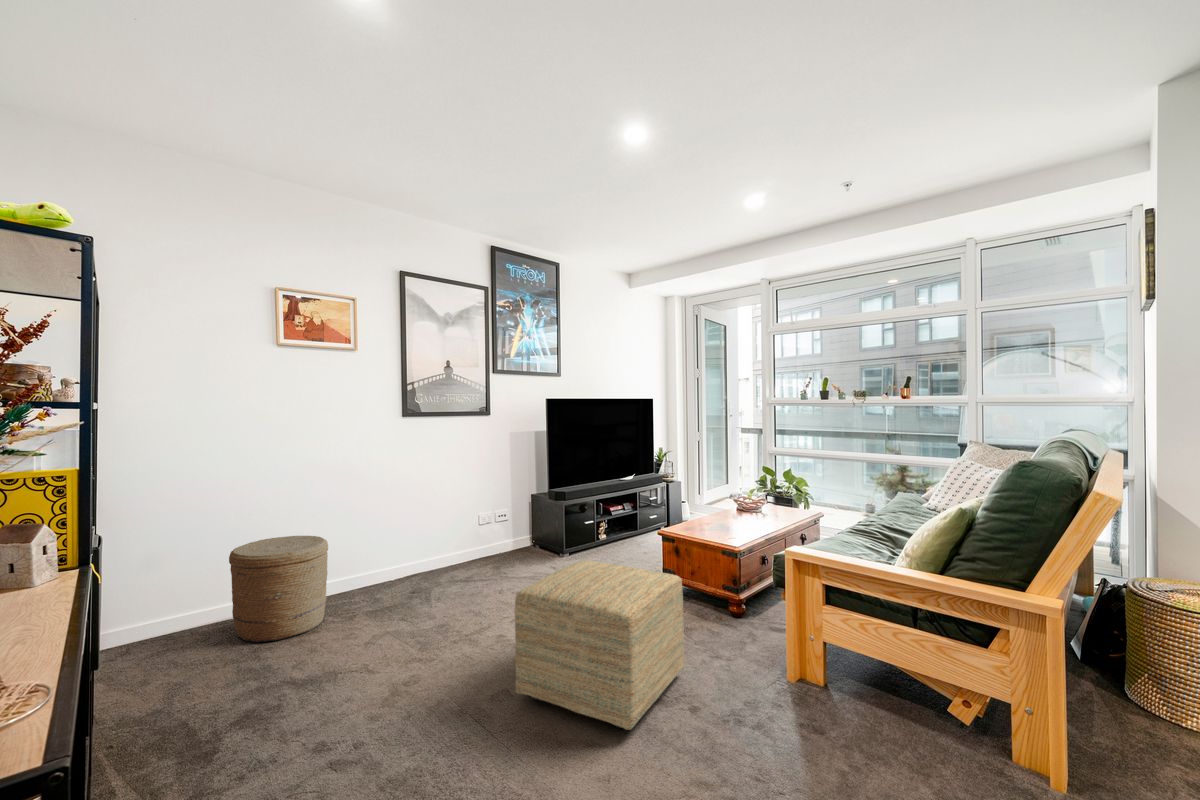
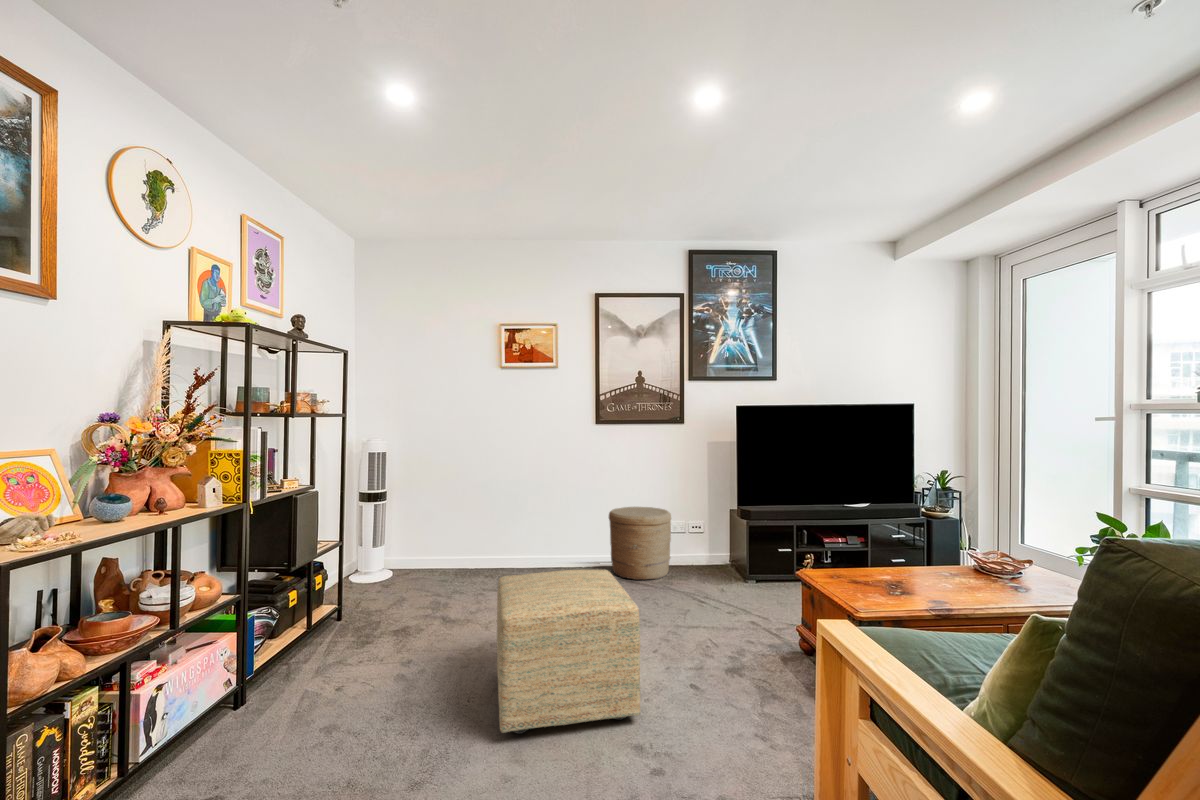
woven basket: present [229,536,328,642] -> present [609,507,671,580]

